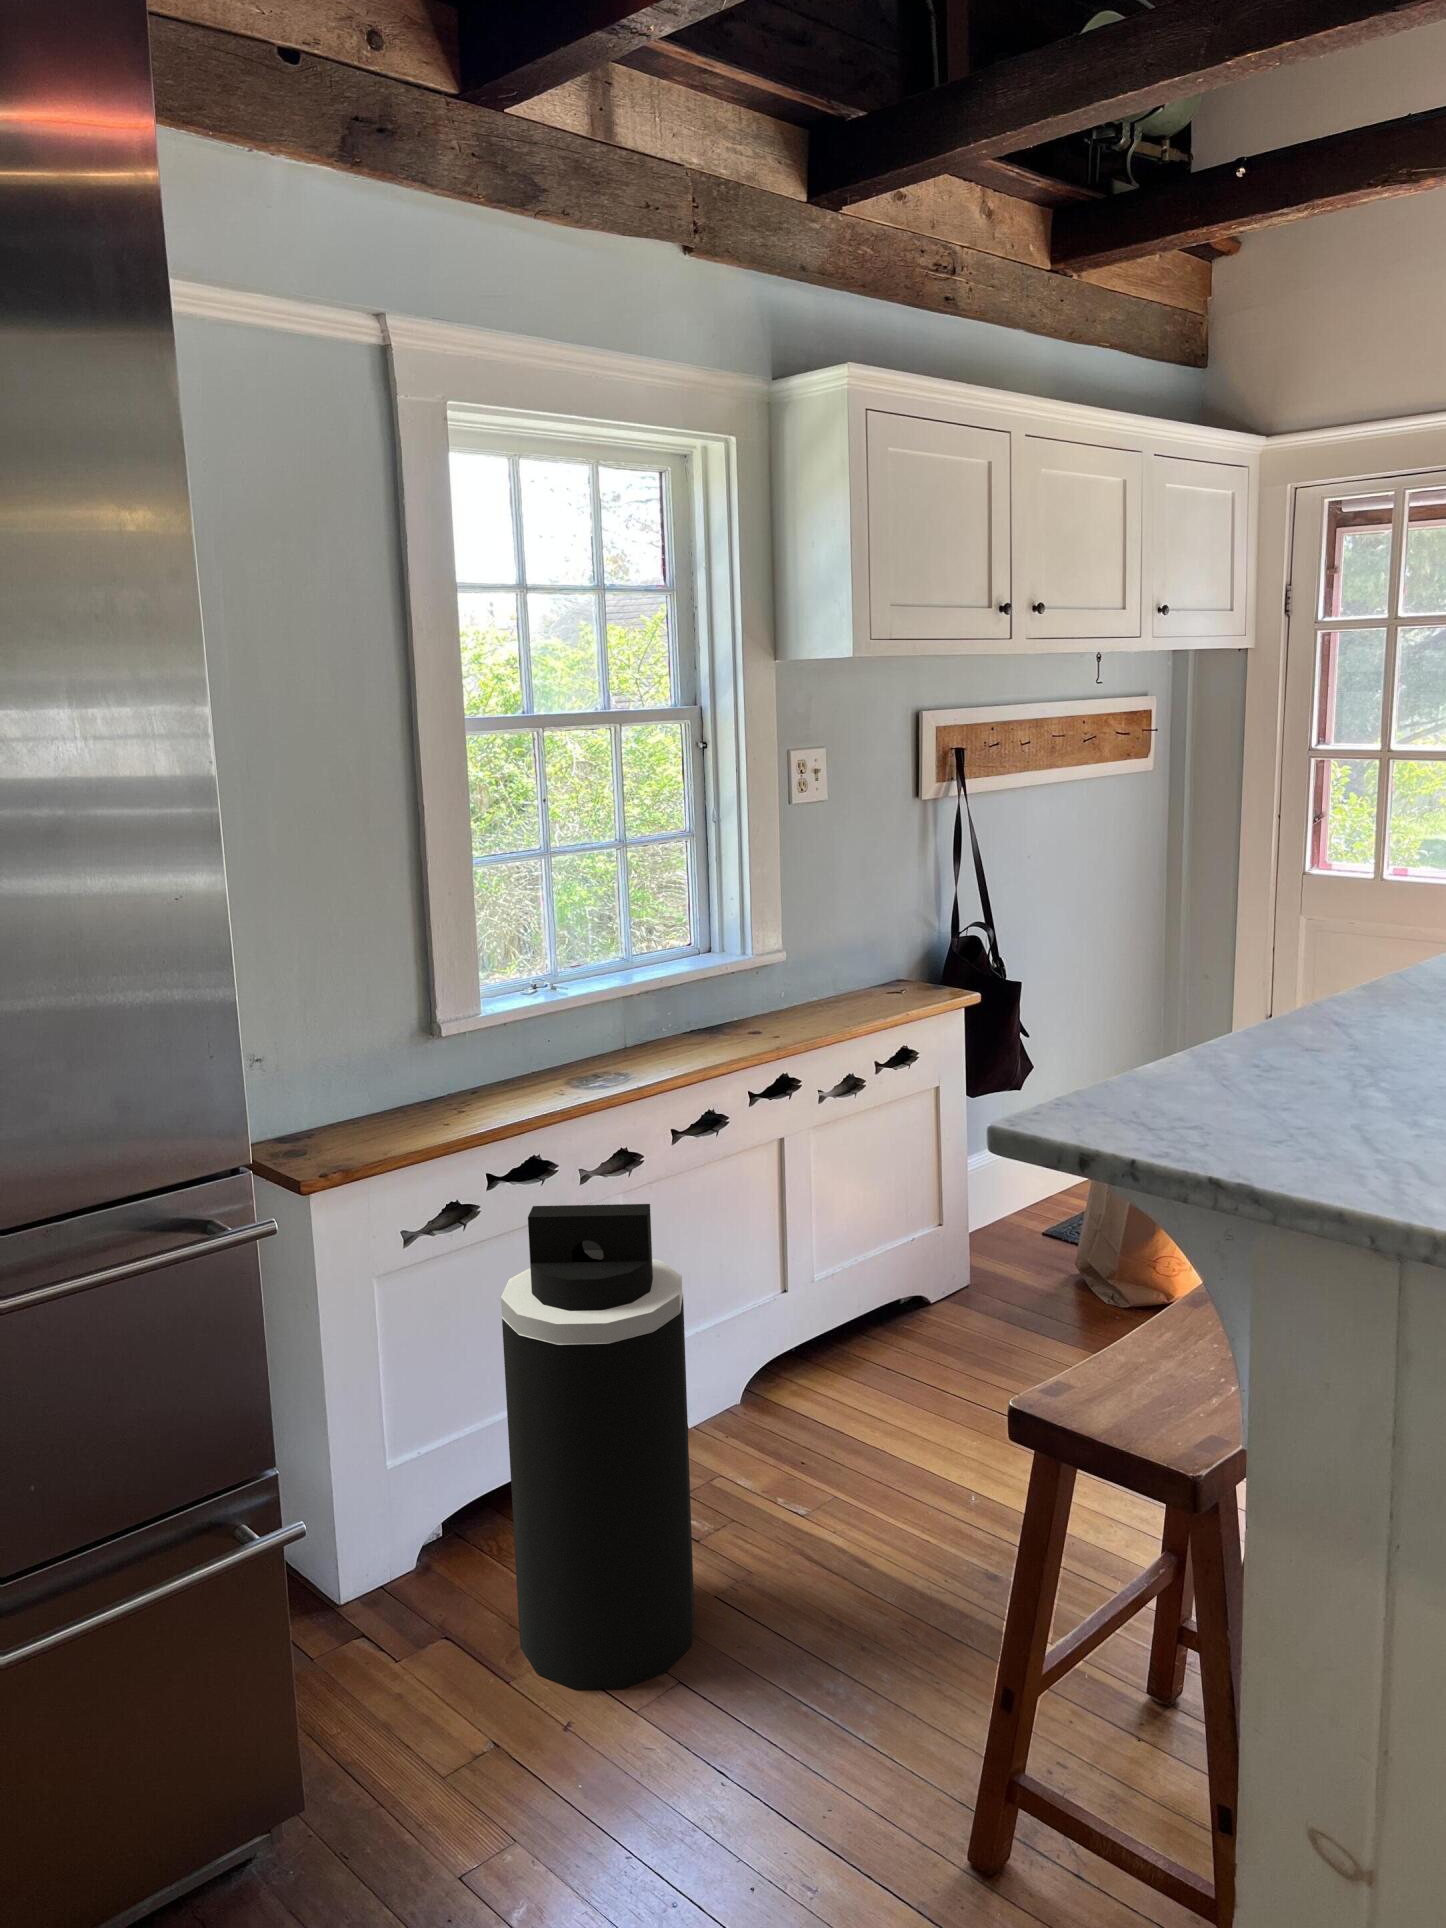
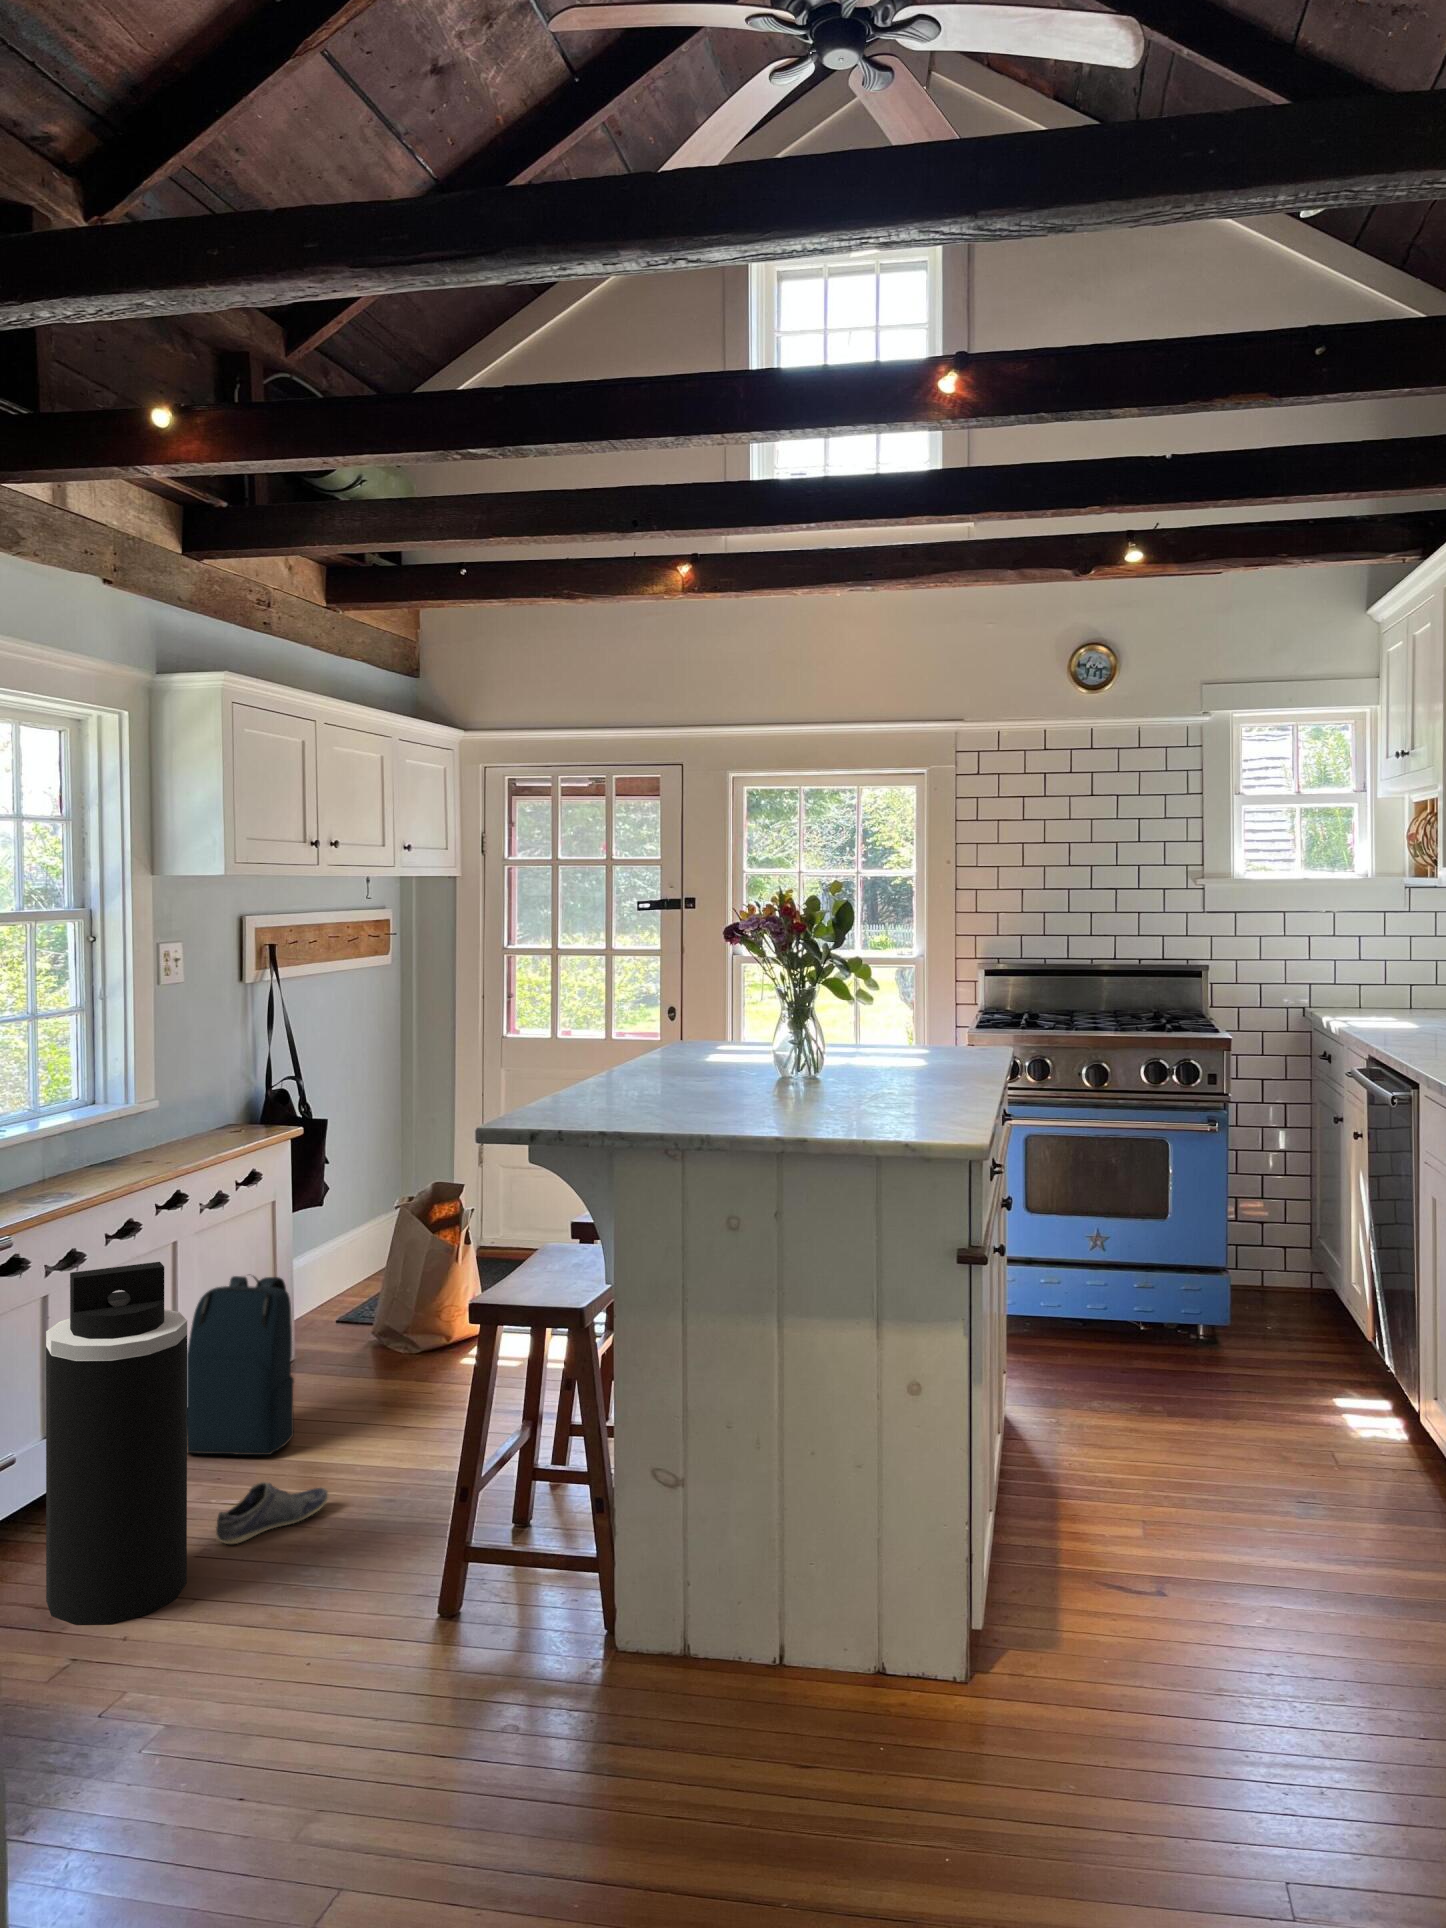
backpack: none [778,1193,930,1445] -> present [187,1276,294,1455]
shoe: none [755,1511,920,1593] -> present [216,1482,328,1544]

